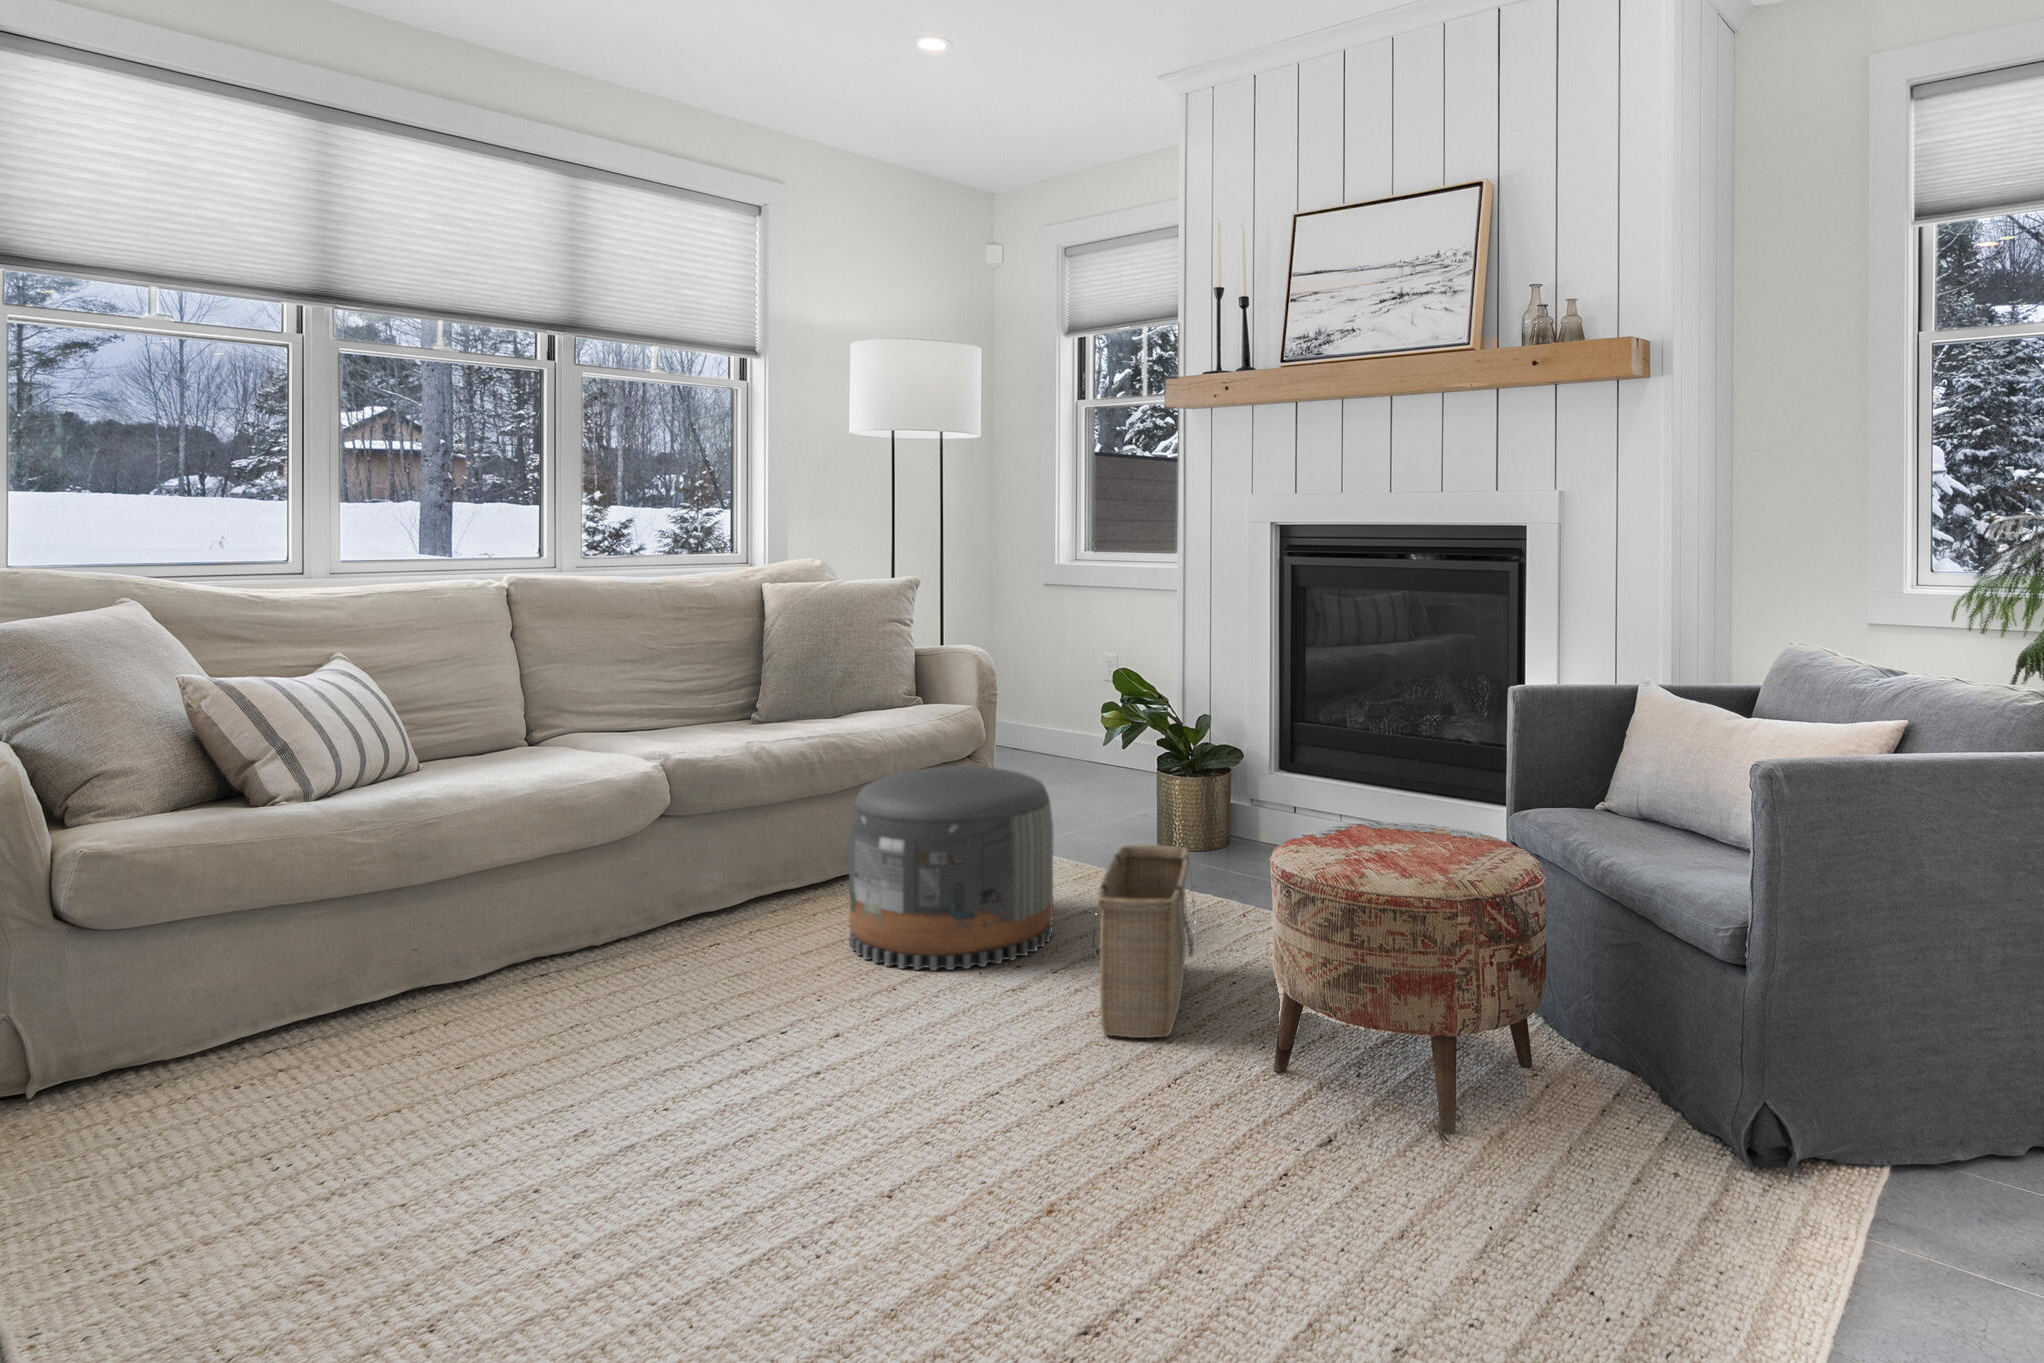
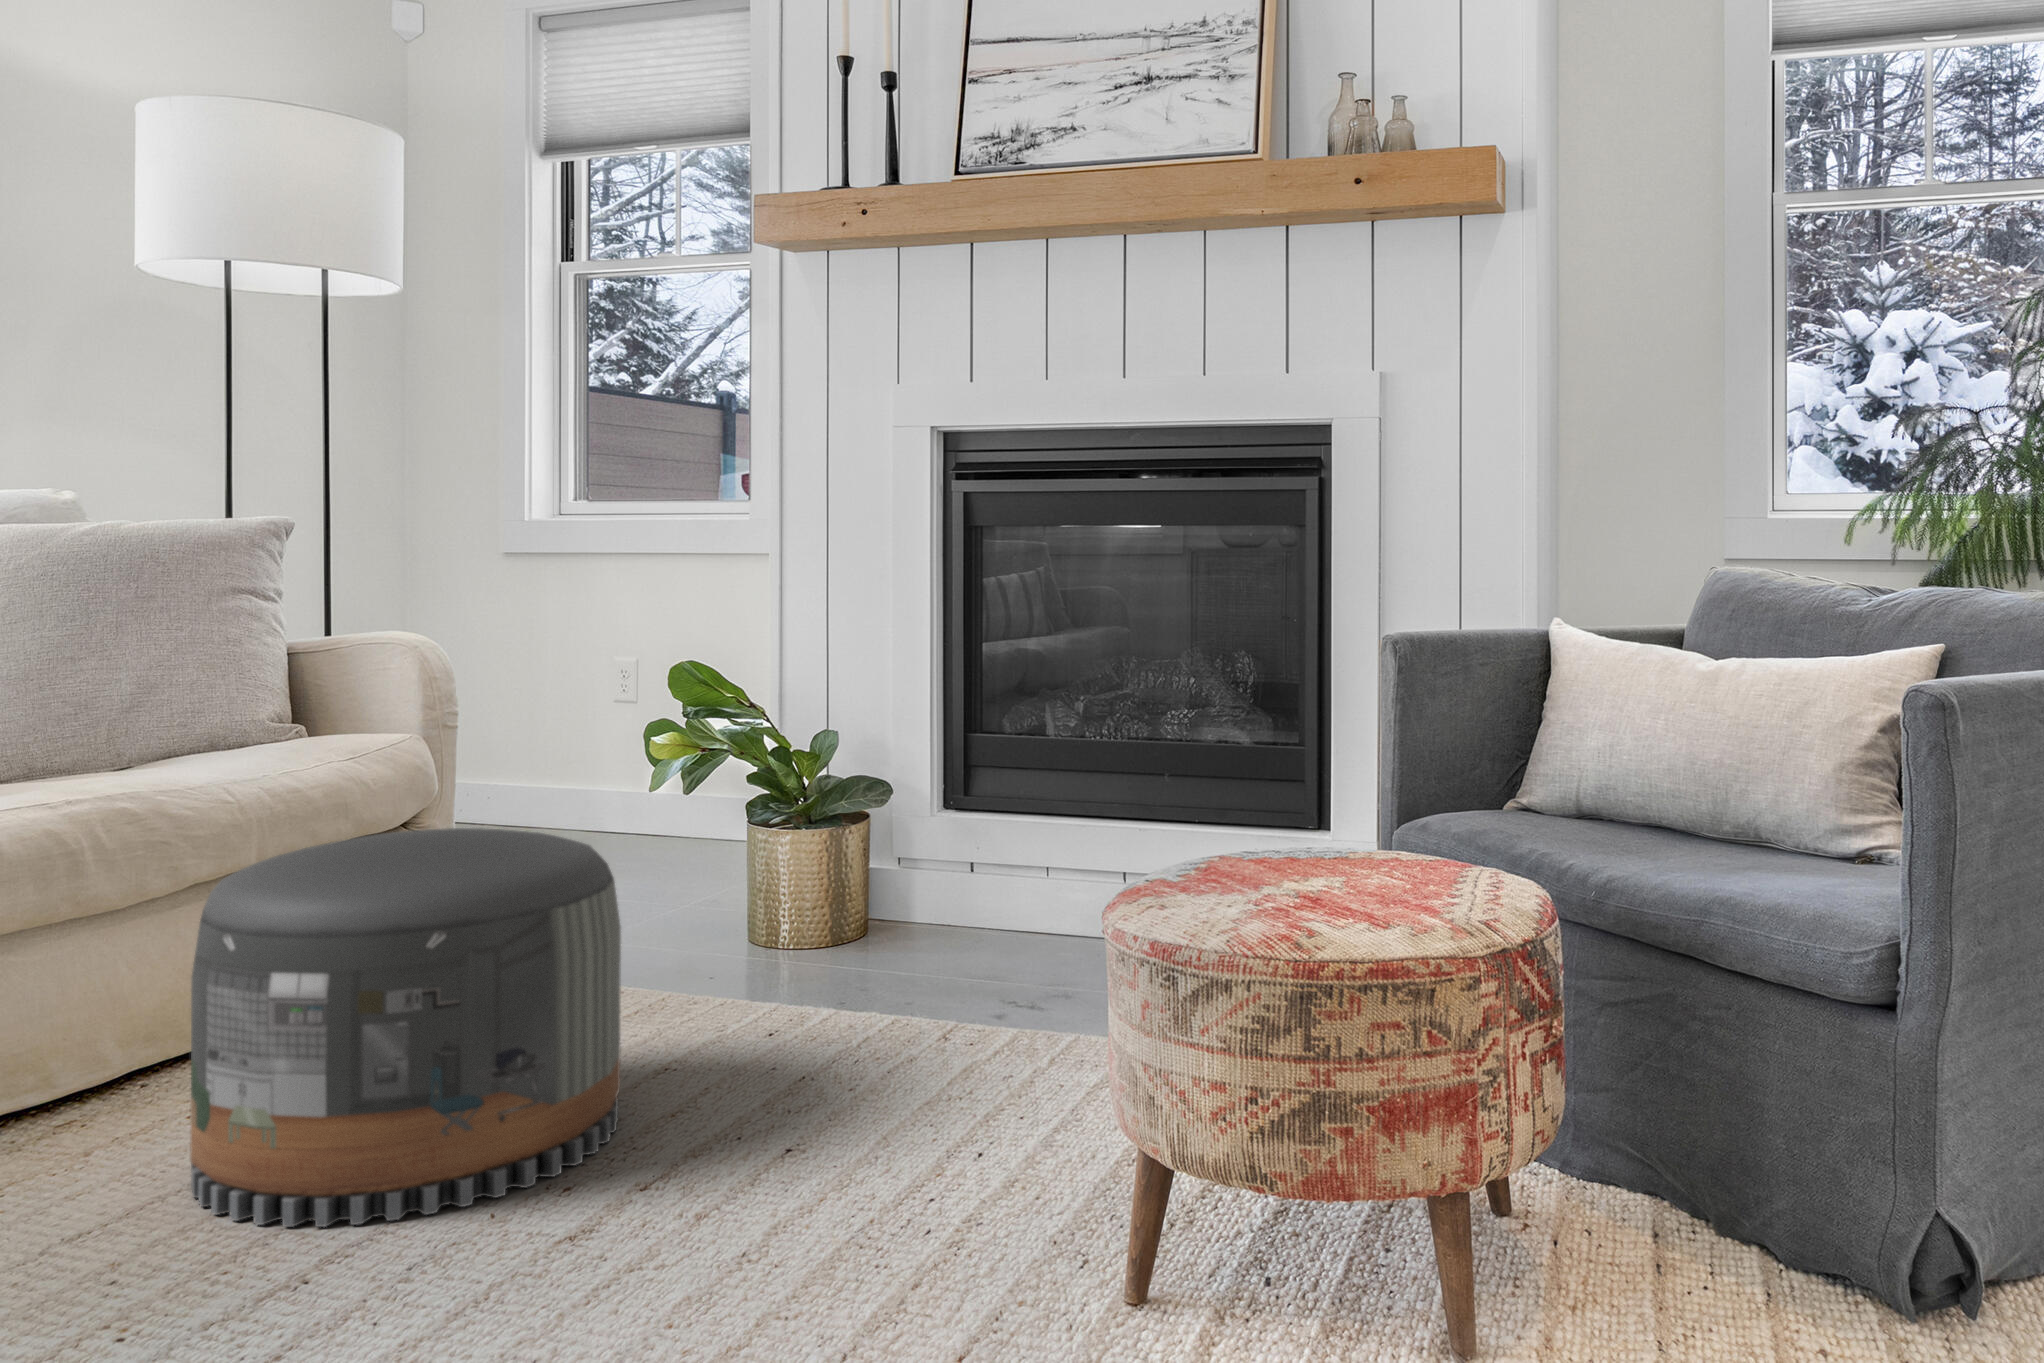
basket: present [1094,845,1193,1038] -> none [749,932,937,1289]

